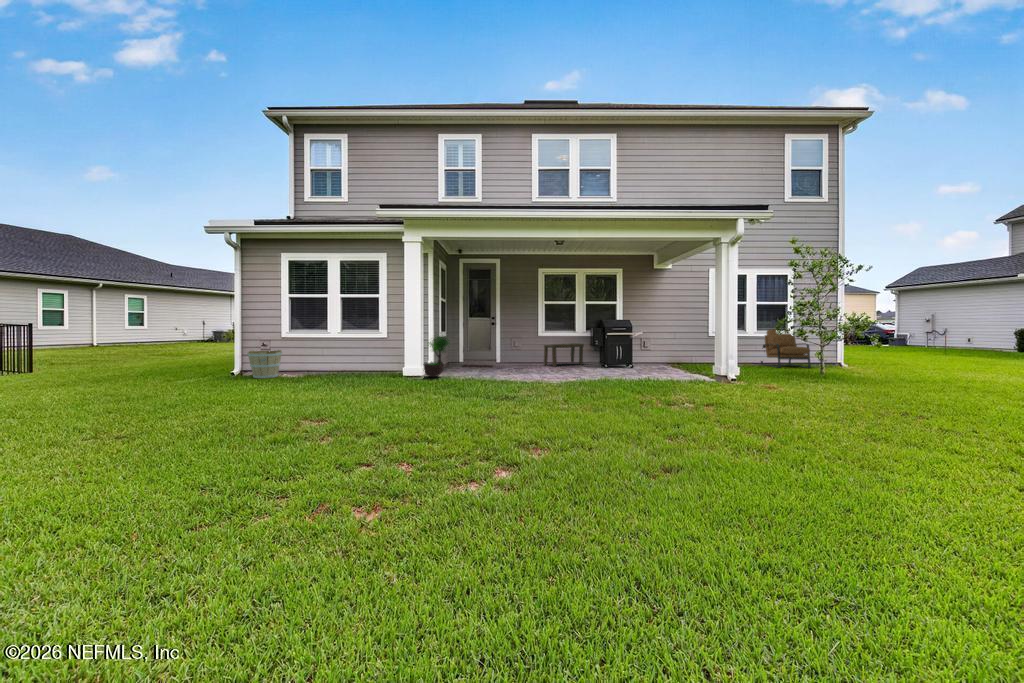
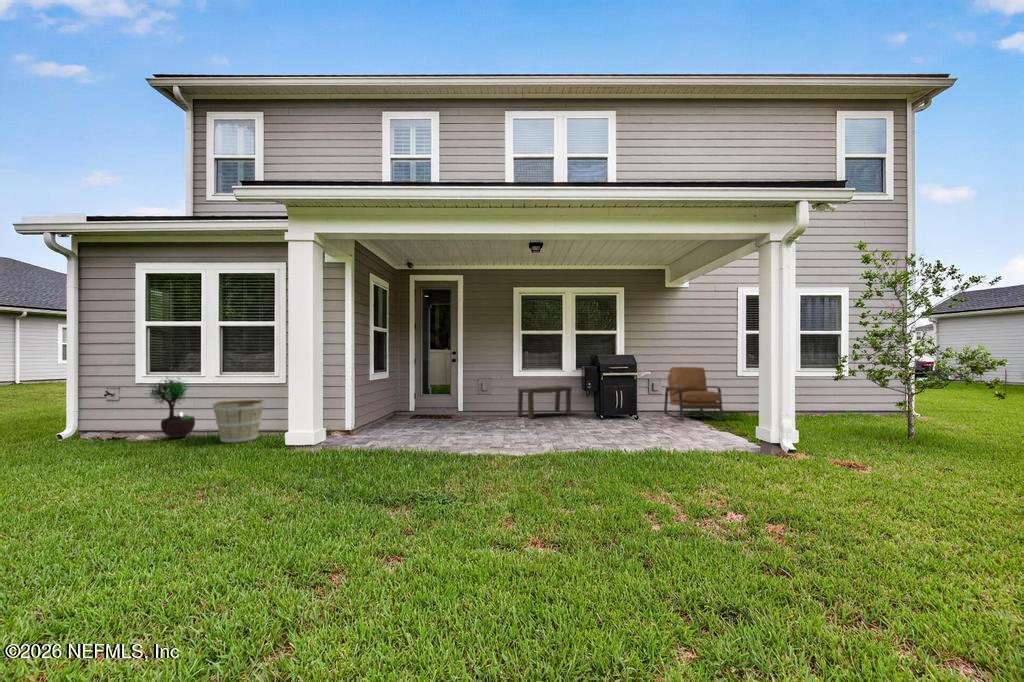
chair: present [761,329,811,368] -> present [664,367,723,421]
potted tree: present [423,336,449,377] -> present [150,377,195,438]
wooden bucket: present [247,350,282,379] -> present [213,399,265,443]

